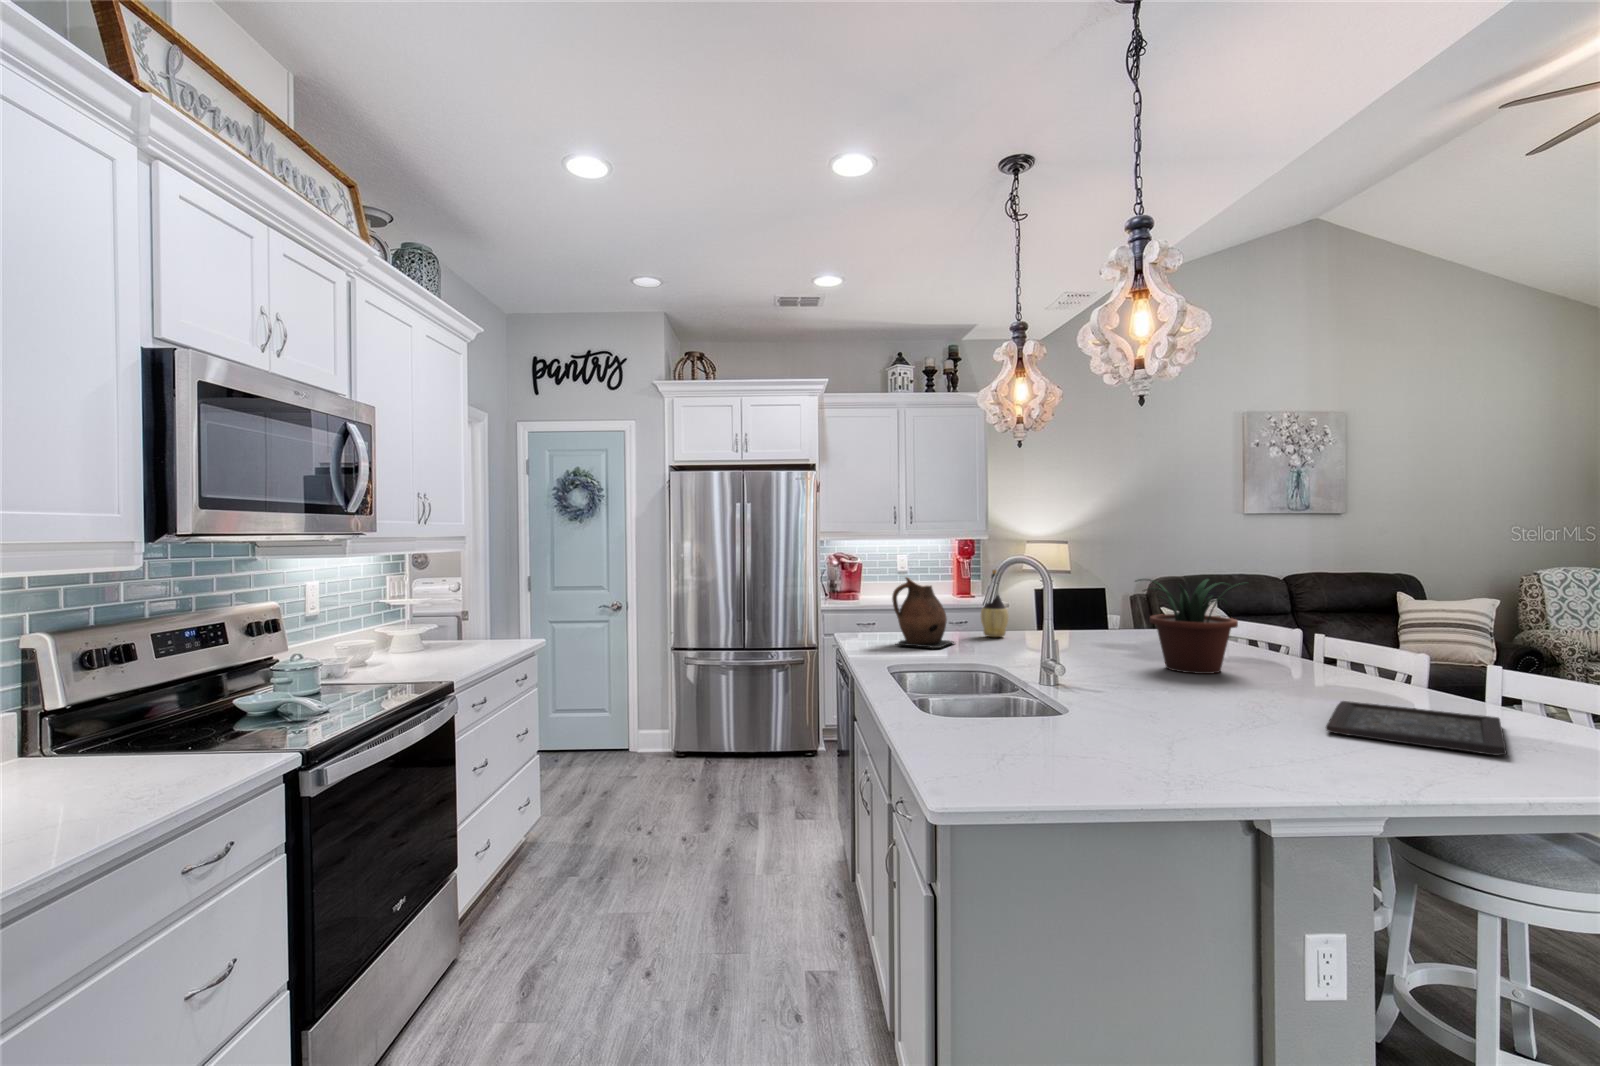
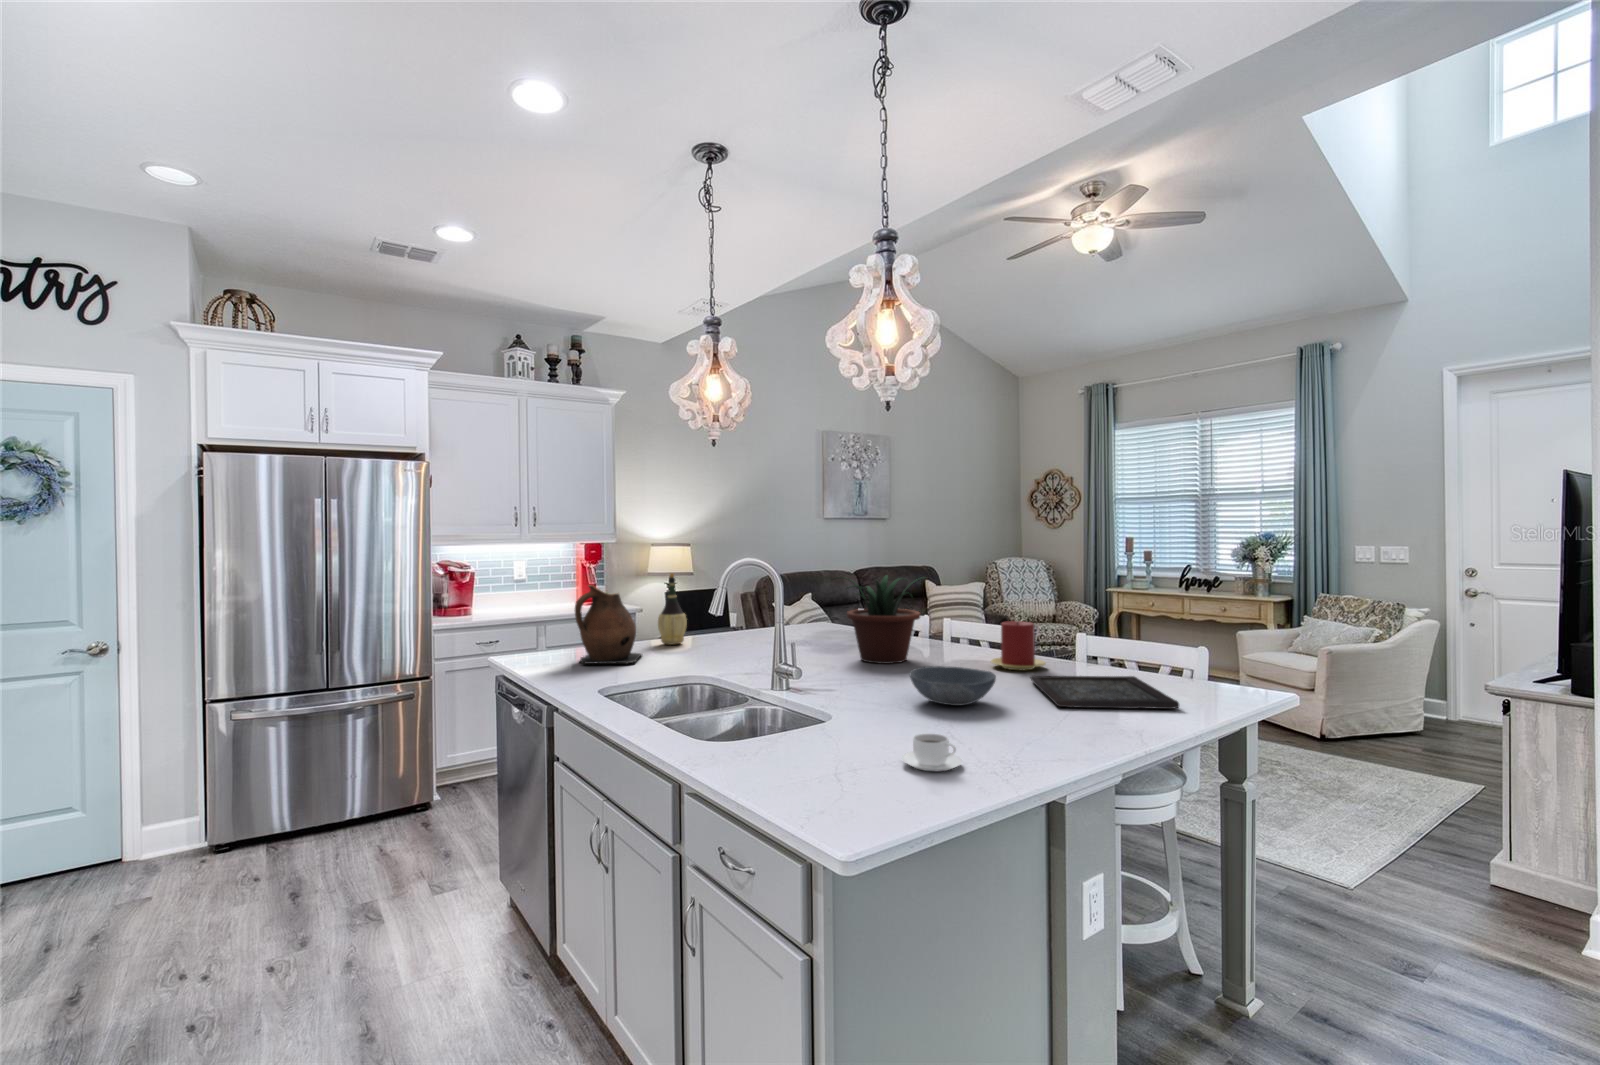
candle: none [1316,638,1393,697] -> present [991,621,1046,670]
bowl: none [1156,673,1257,716] -> present [910,666,996,705]
coffee cup: none [1064,725,1125,759] -> present [902,734,963,771]

